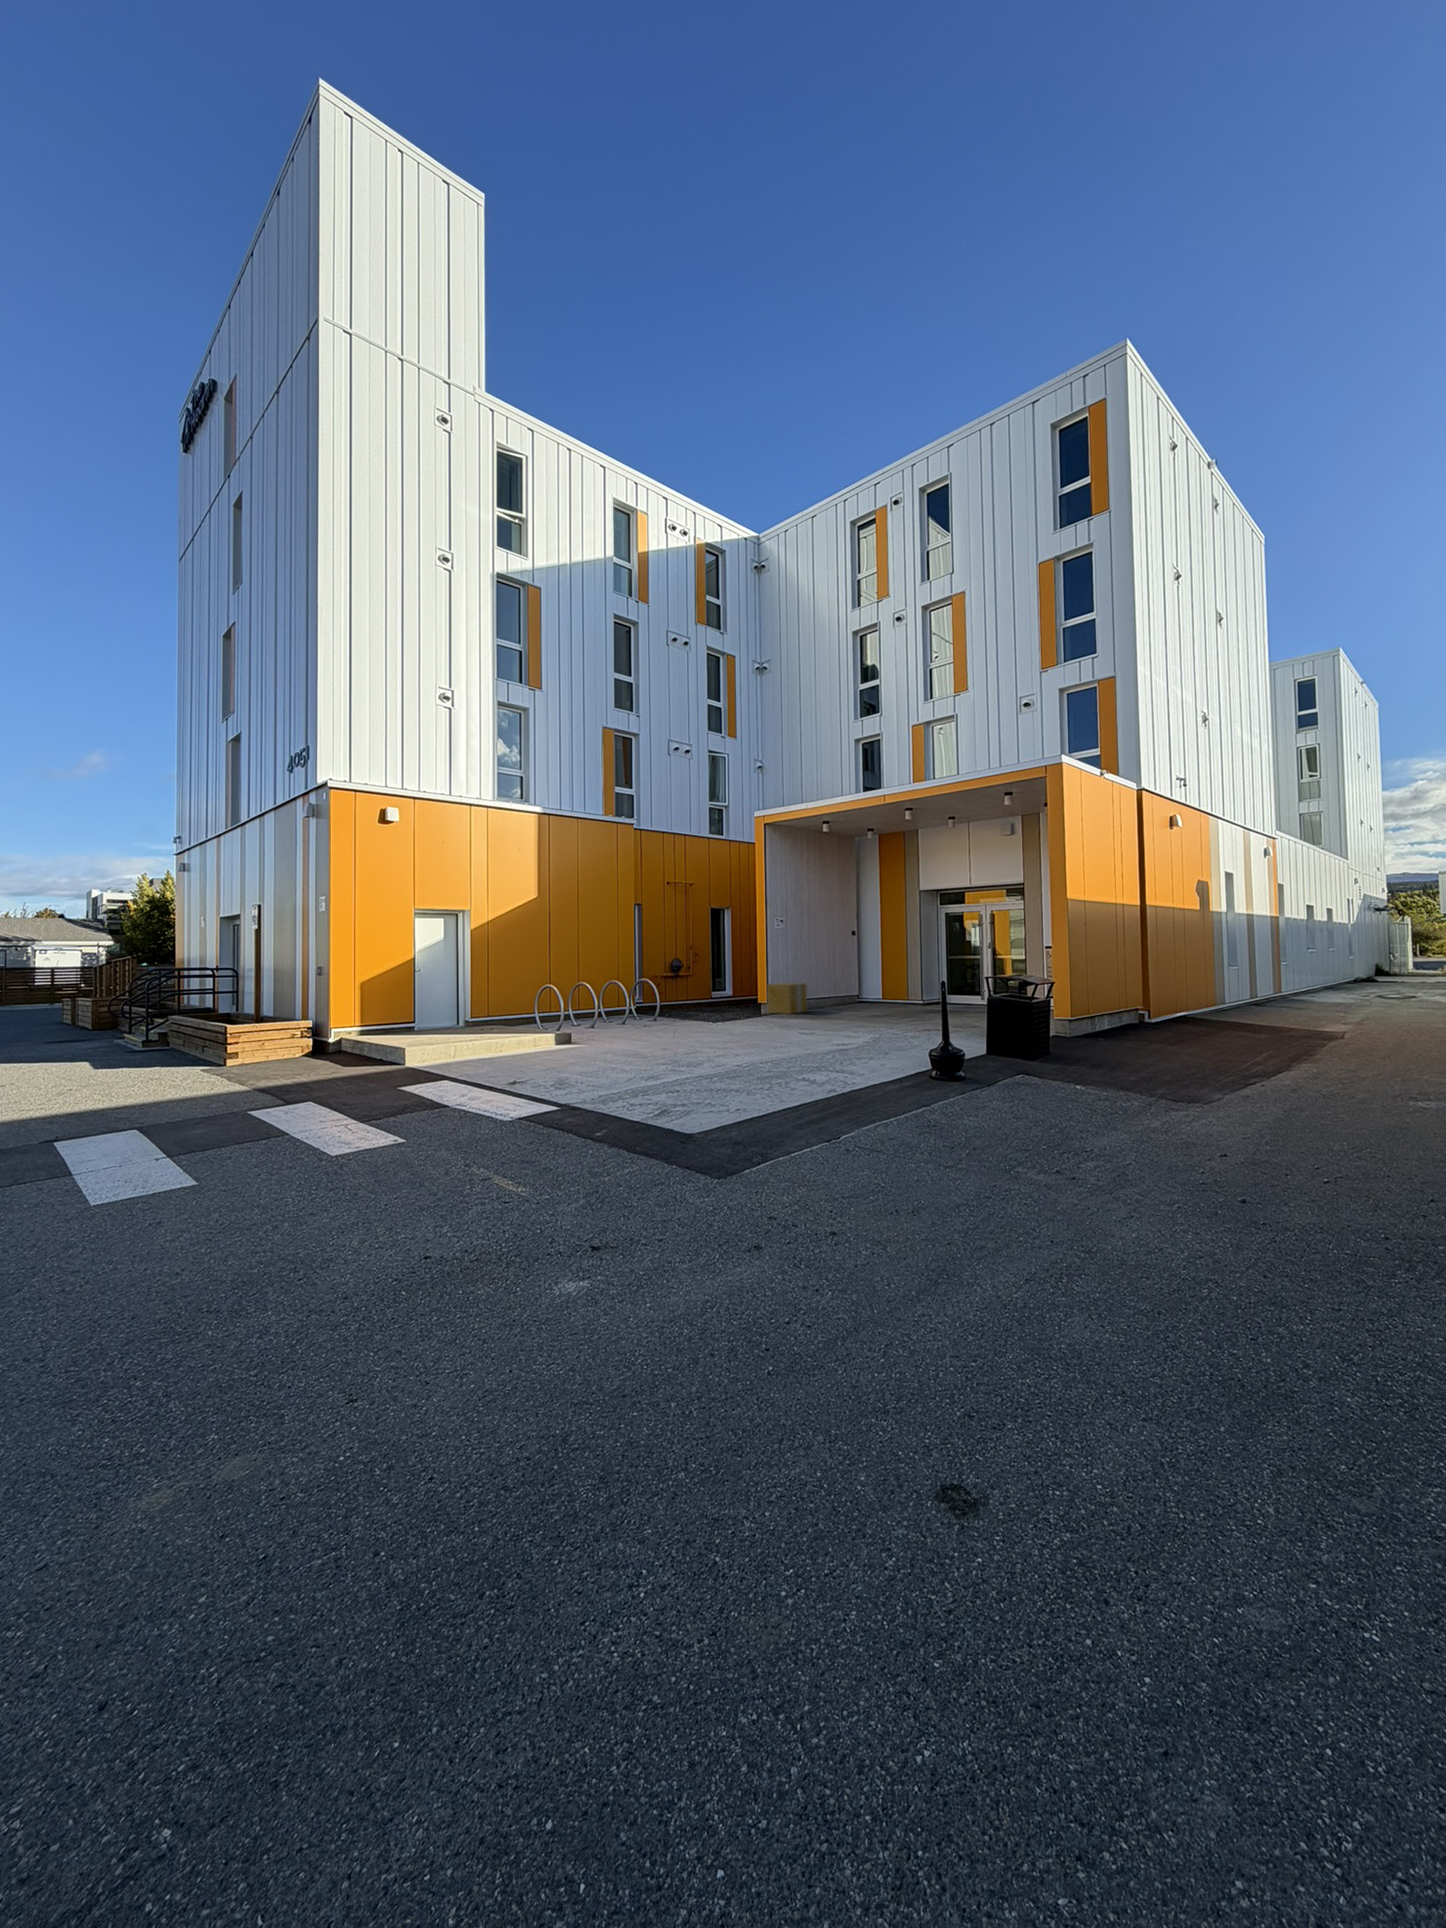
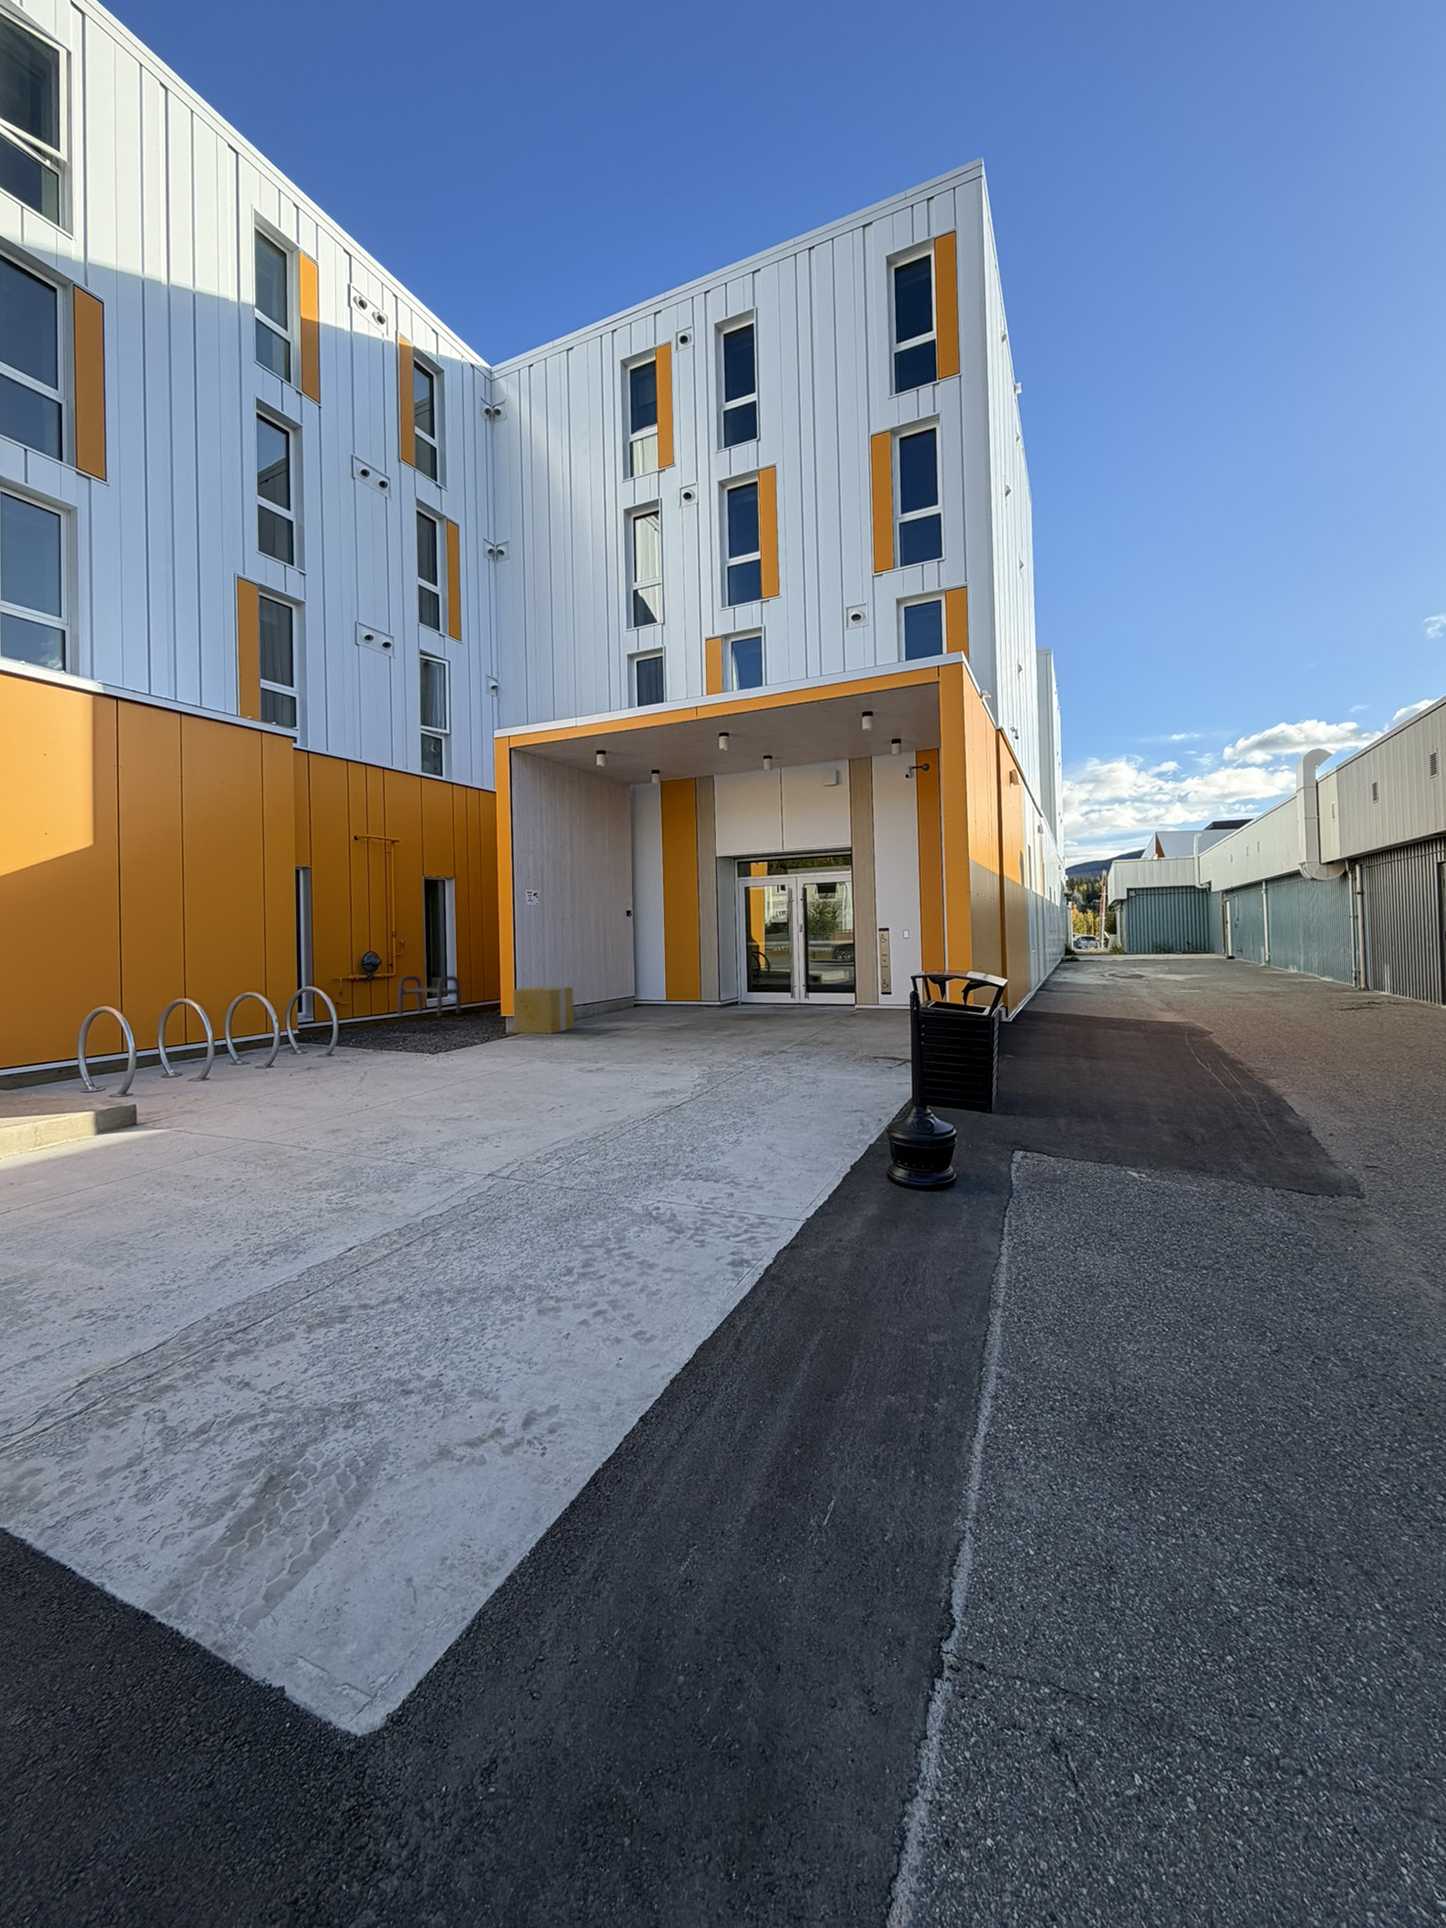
bench: none [696,975,737,1003] -> present [398,976,461,1016]

